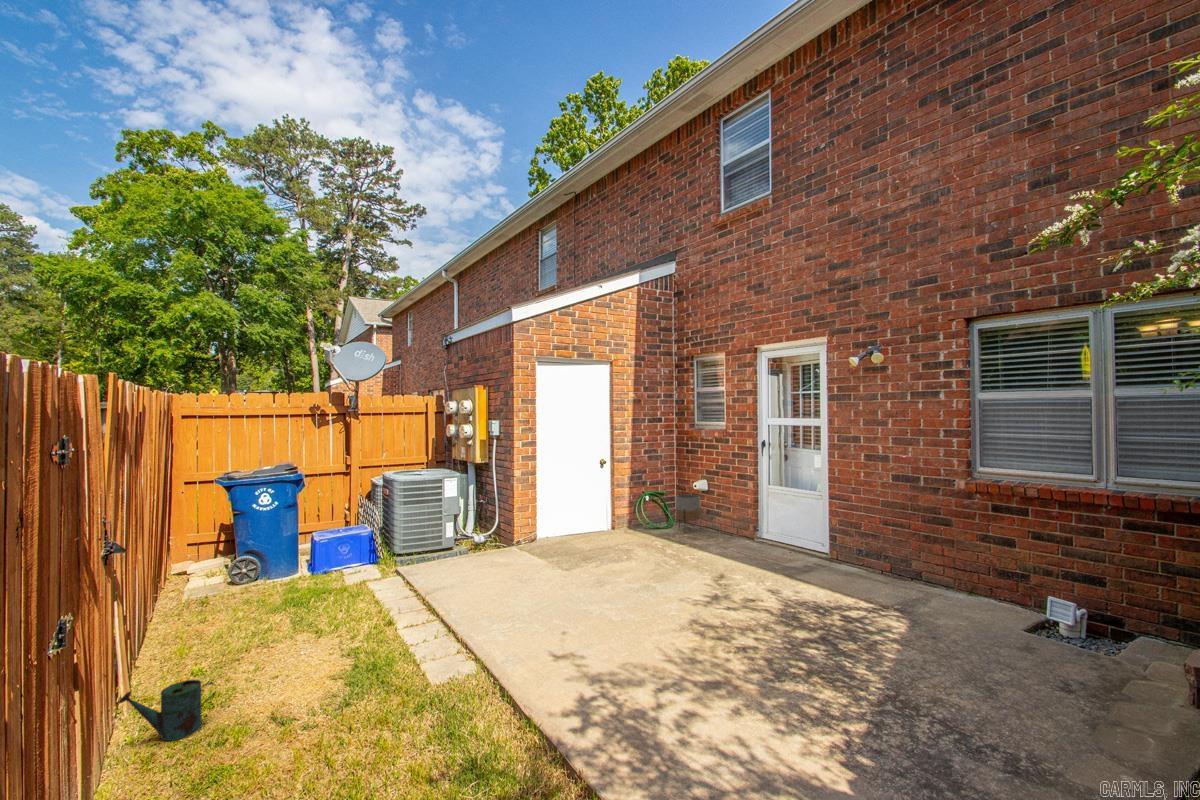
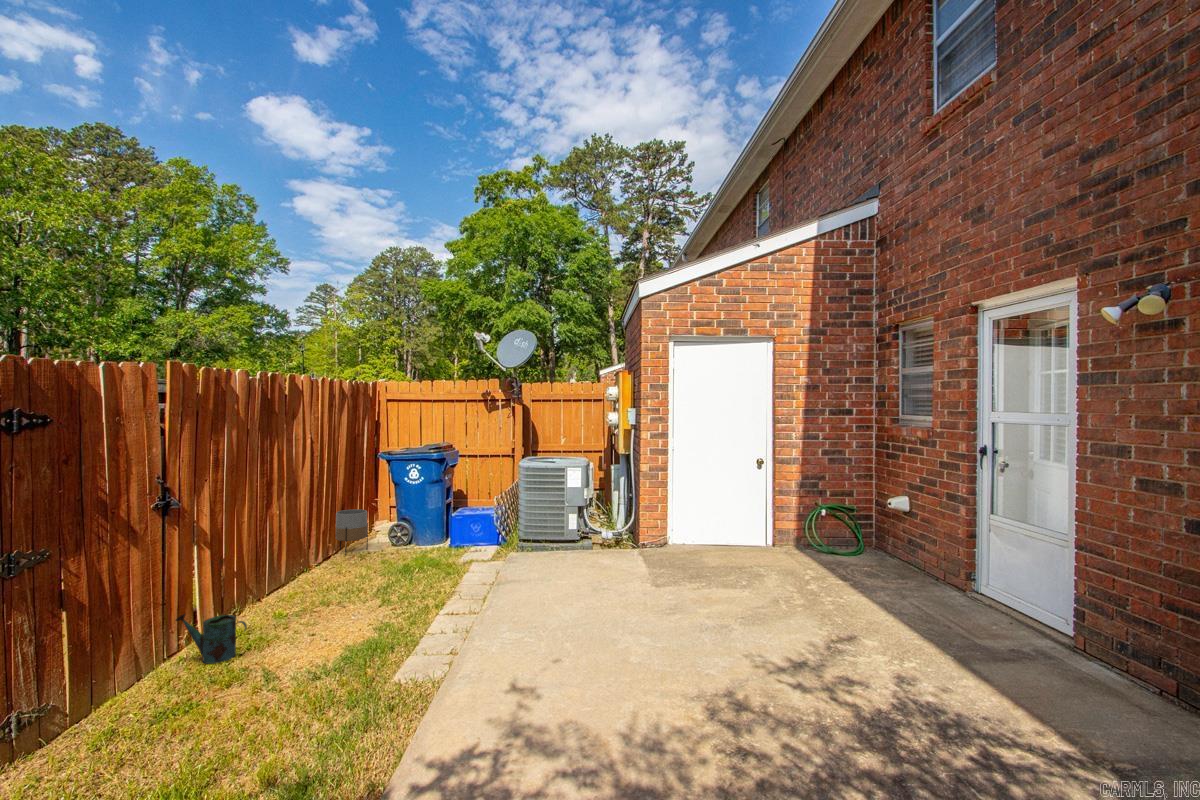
planter: present [675,494,701,522] -> present [336,509,368,555]

